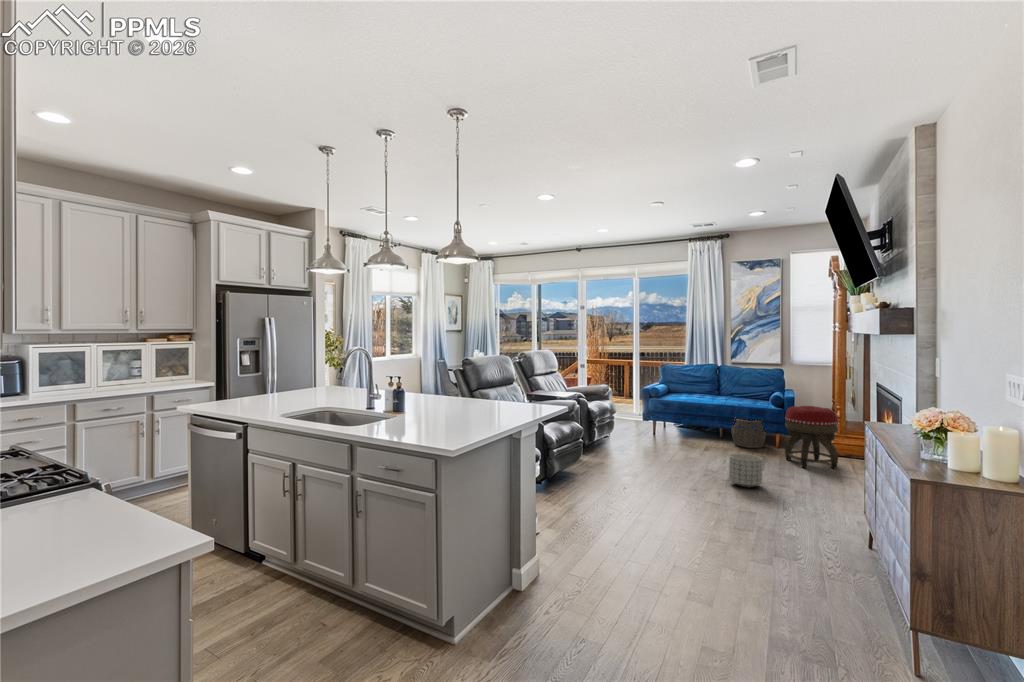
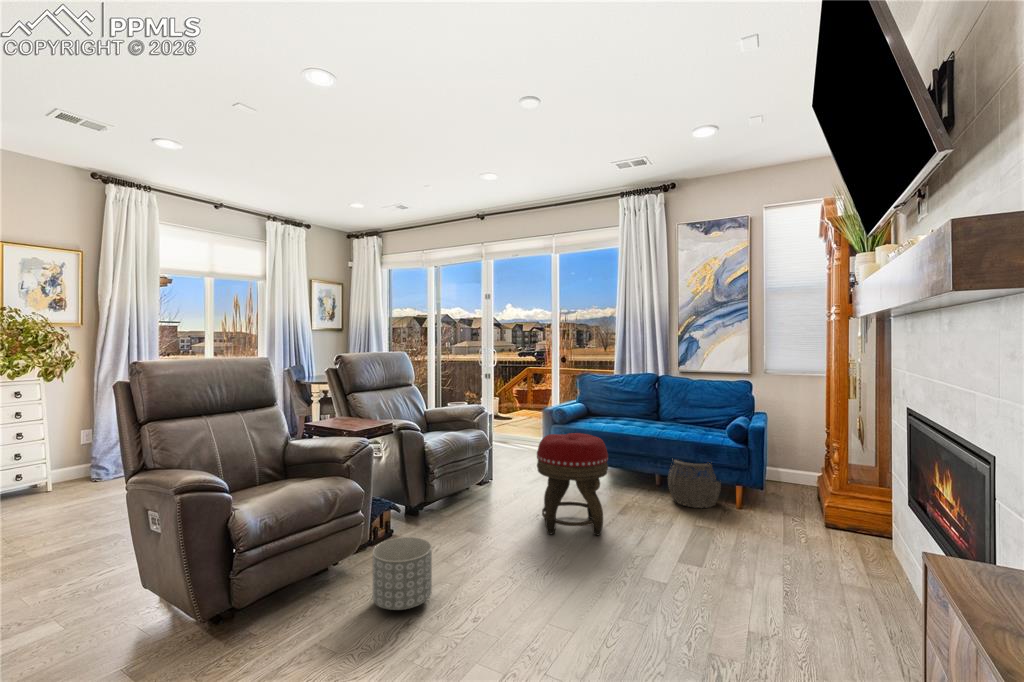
footstool: present [785,406,838,468] -> present [537,433,608,535]
planter: present [729,453,763,488] -> present [373,537,432,610]

